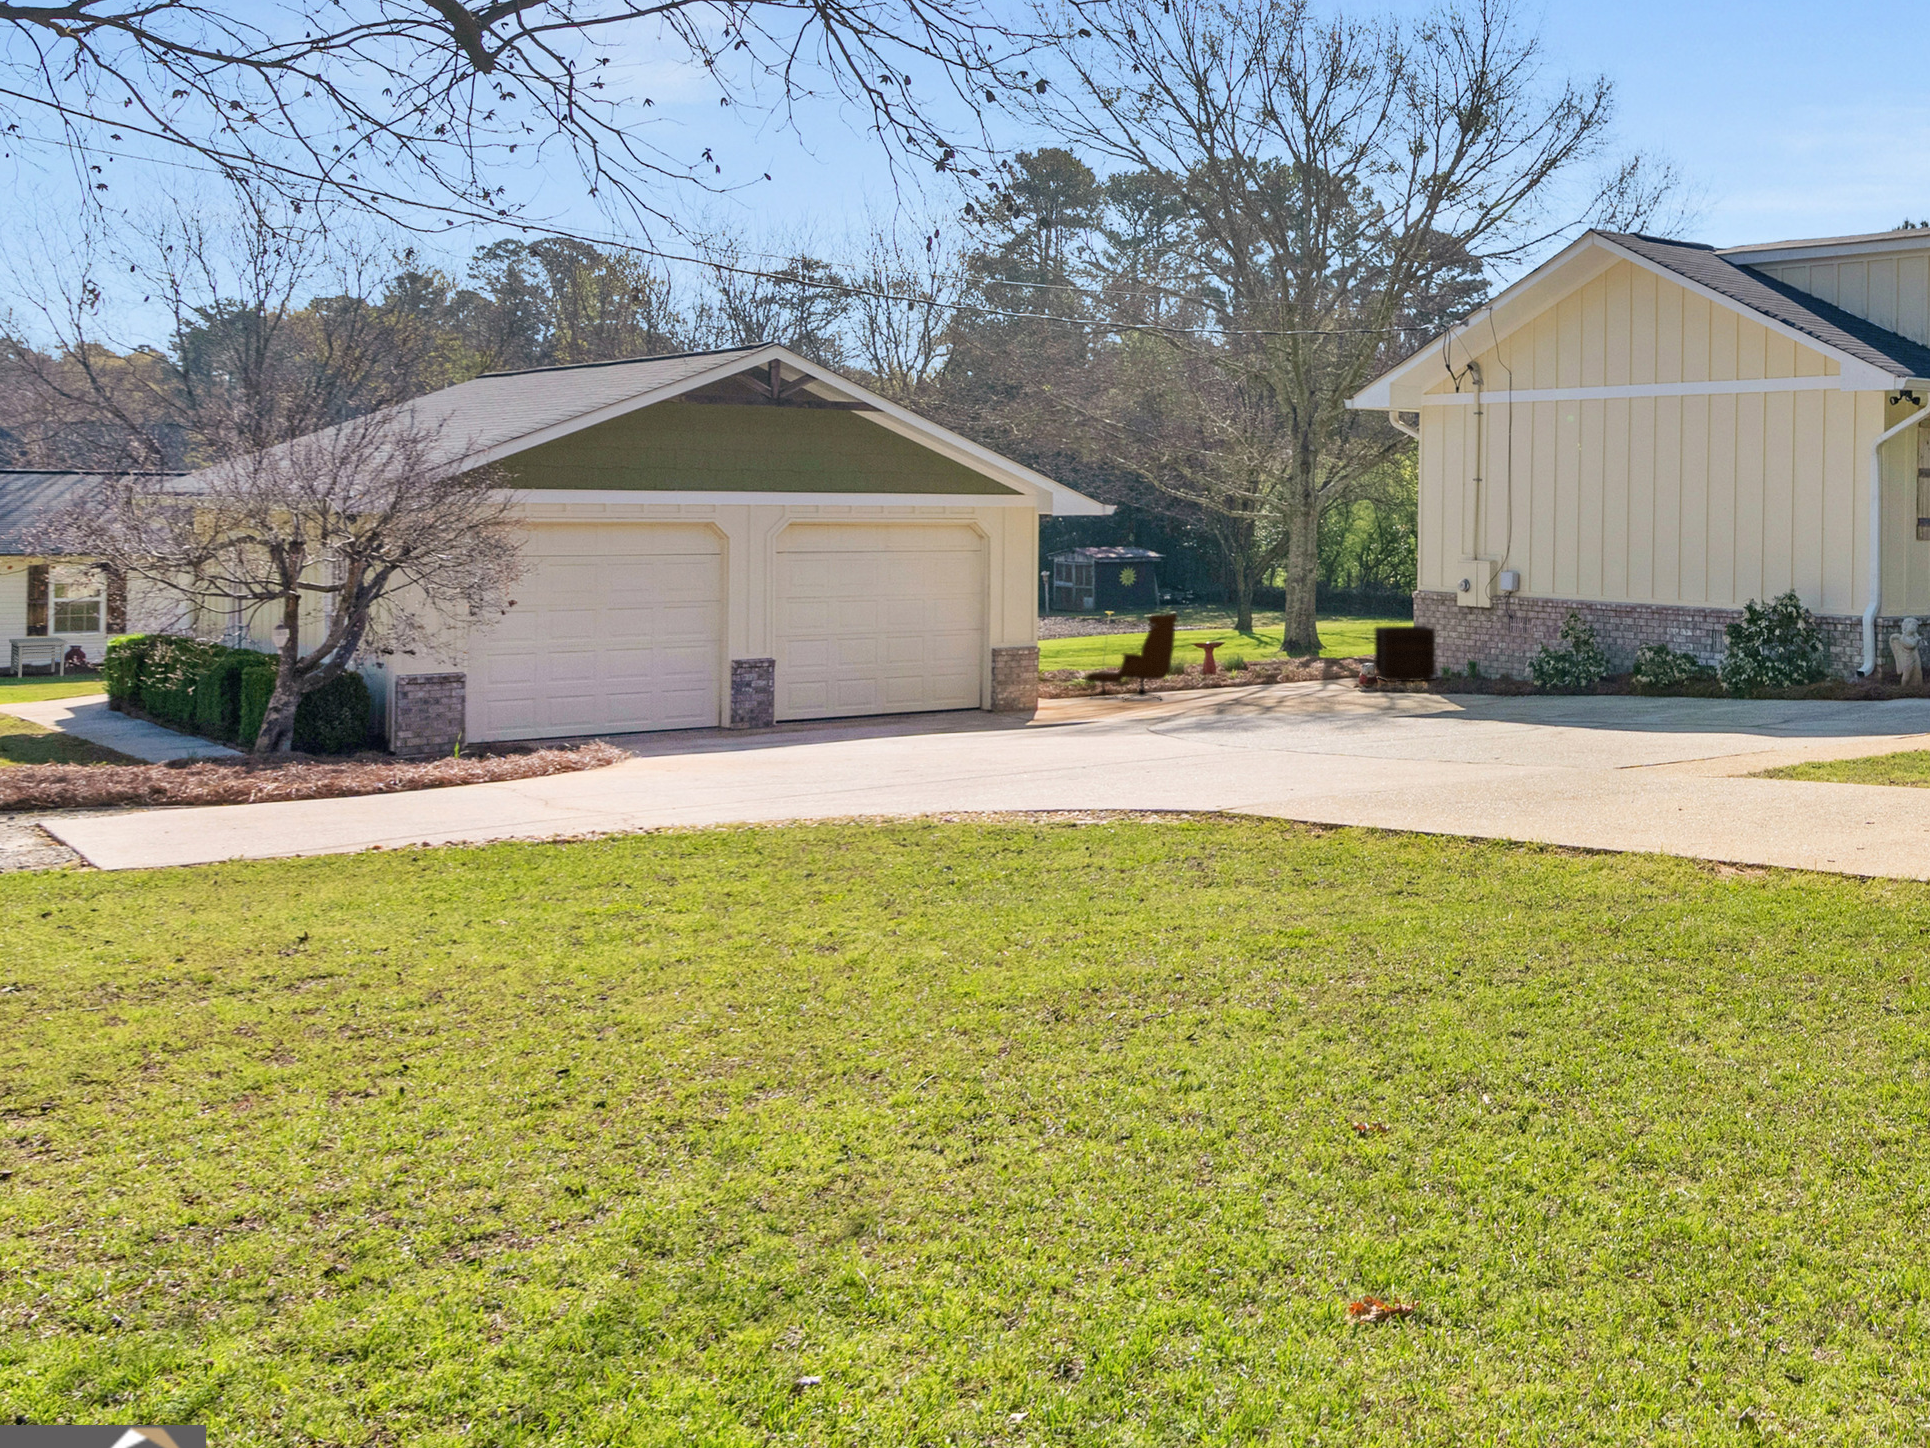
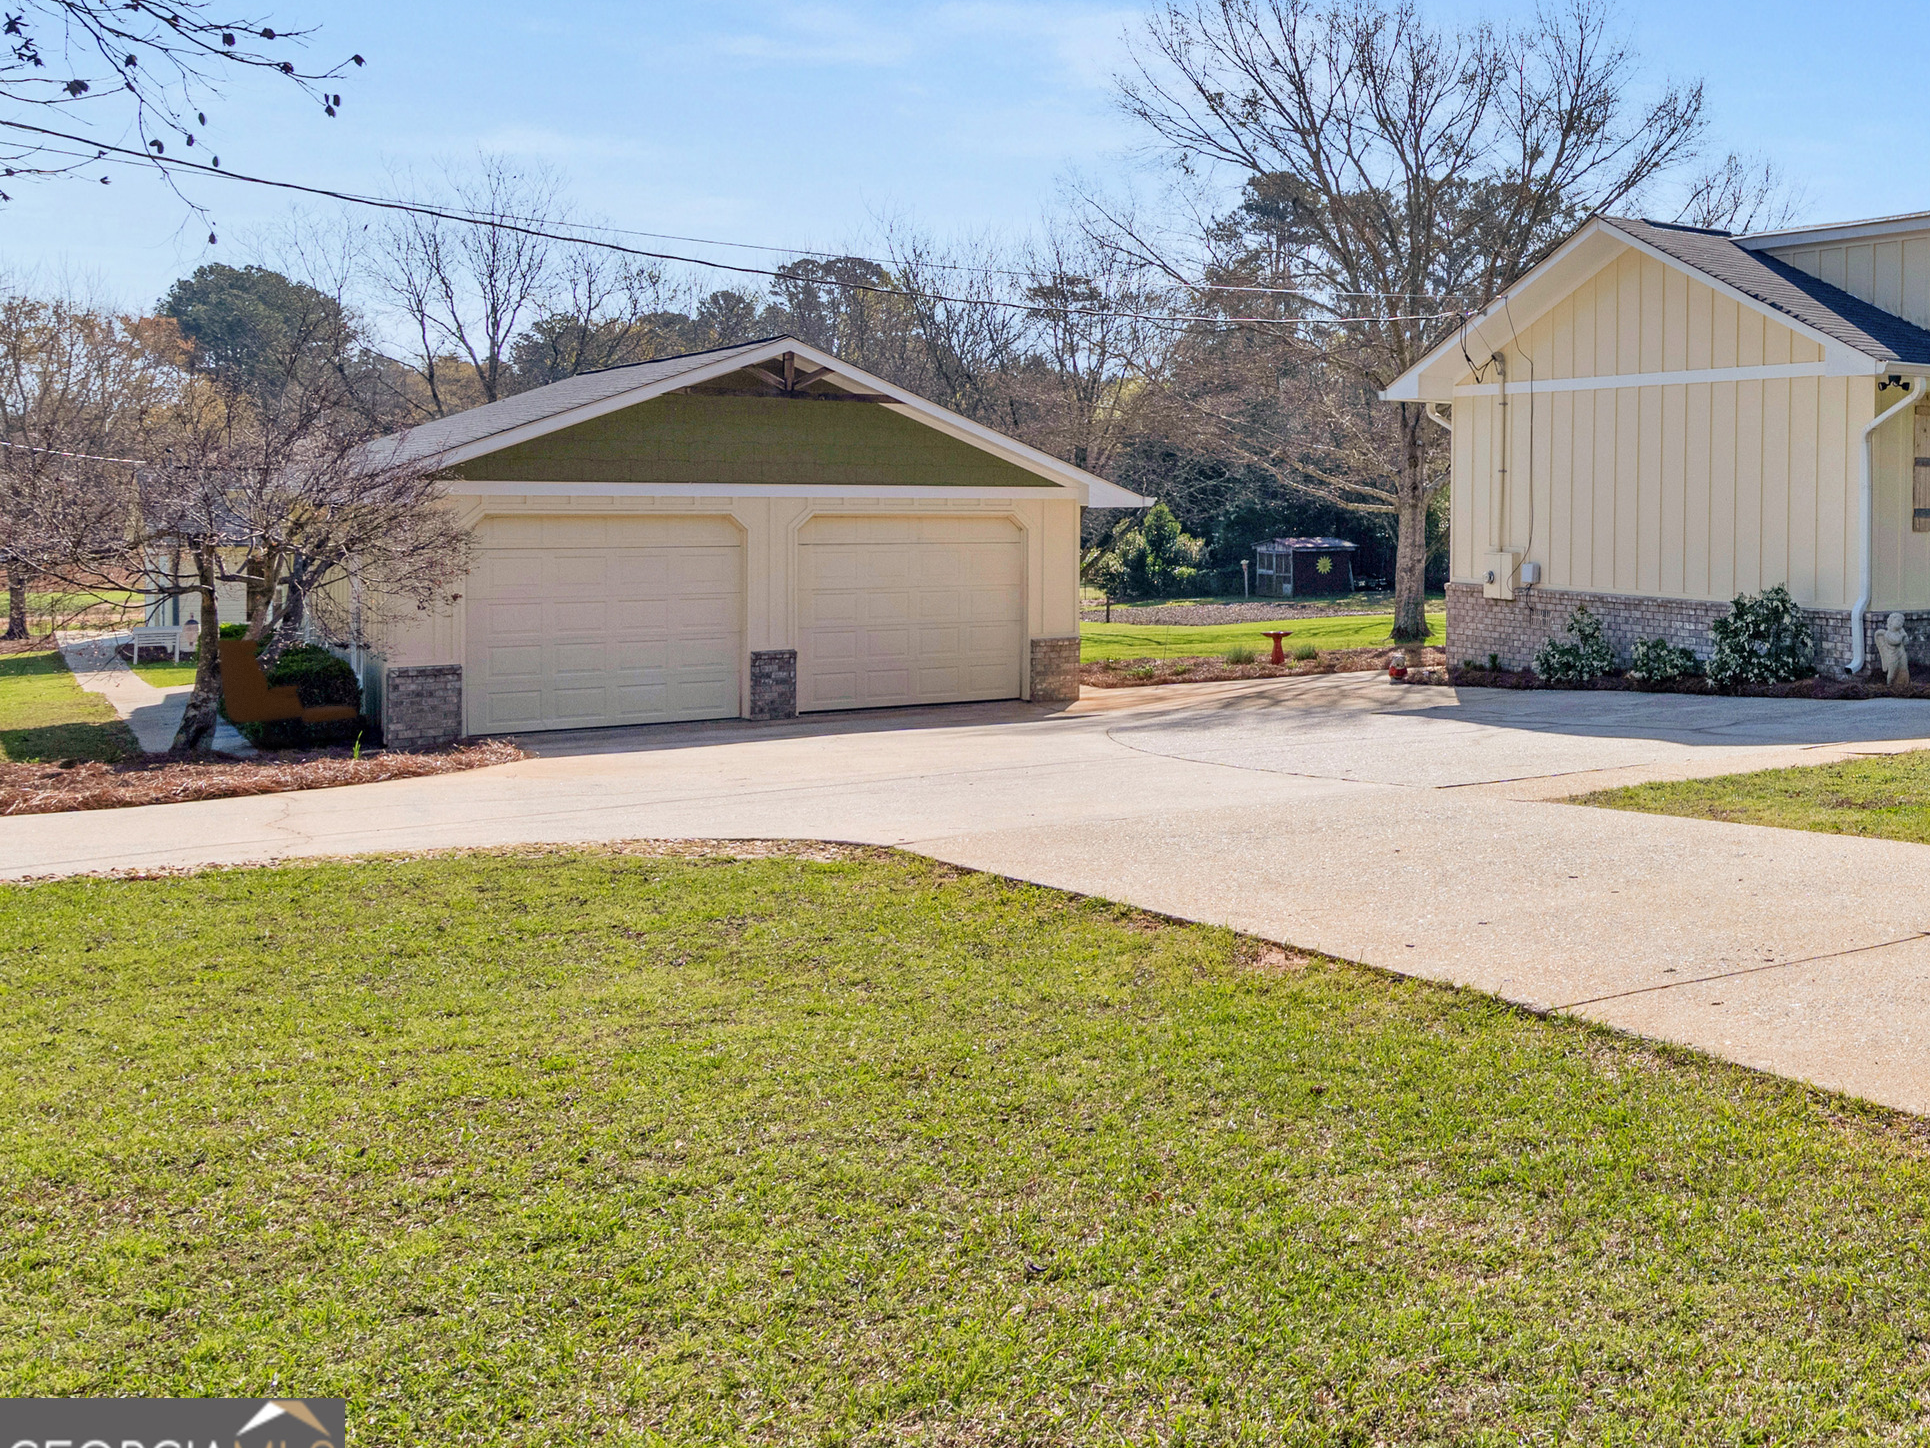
lounge chair: present [1085,614,1177,698] -> present [218,640,356,746]
wooden crate: present [1375,626,1436,681] -> none [1397,618,1453,674]

